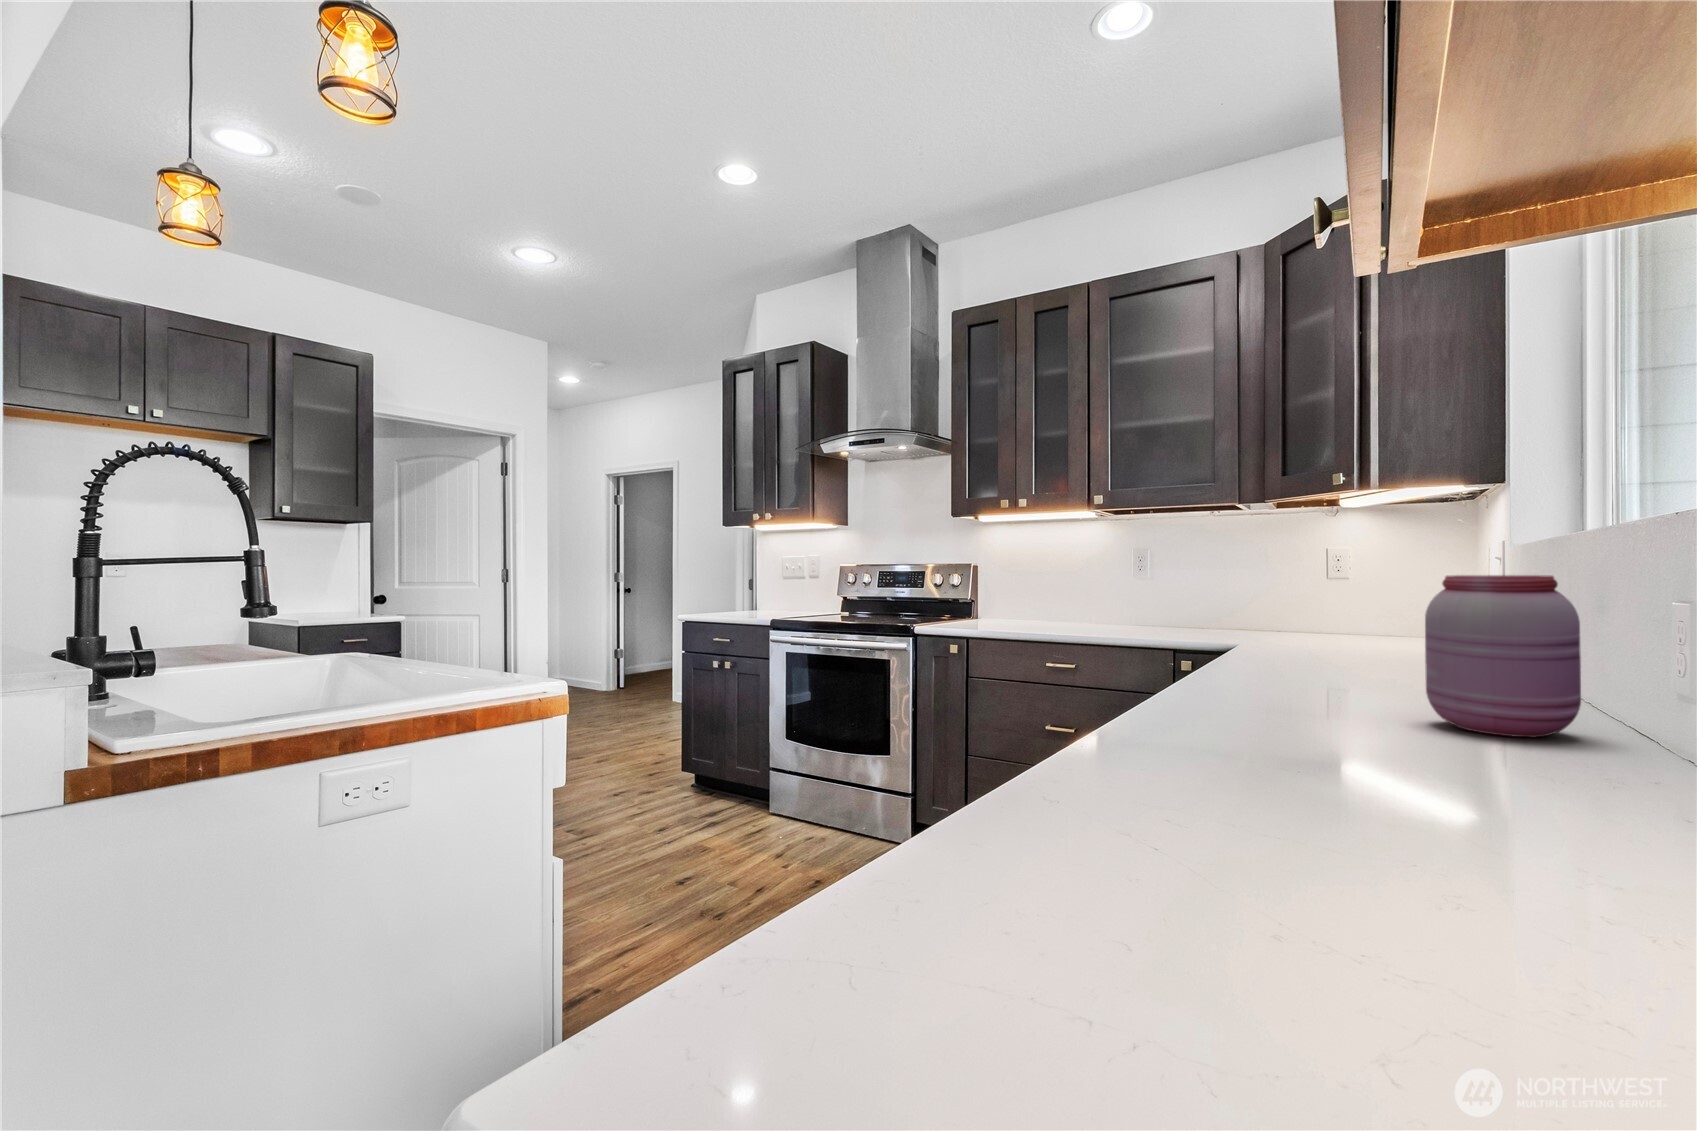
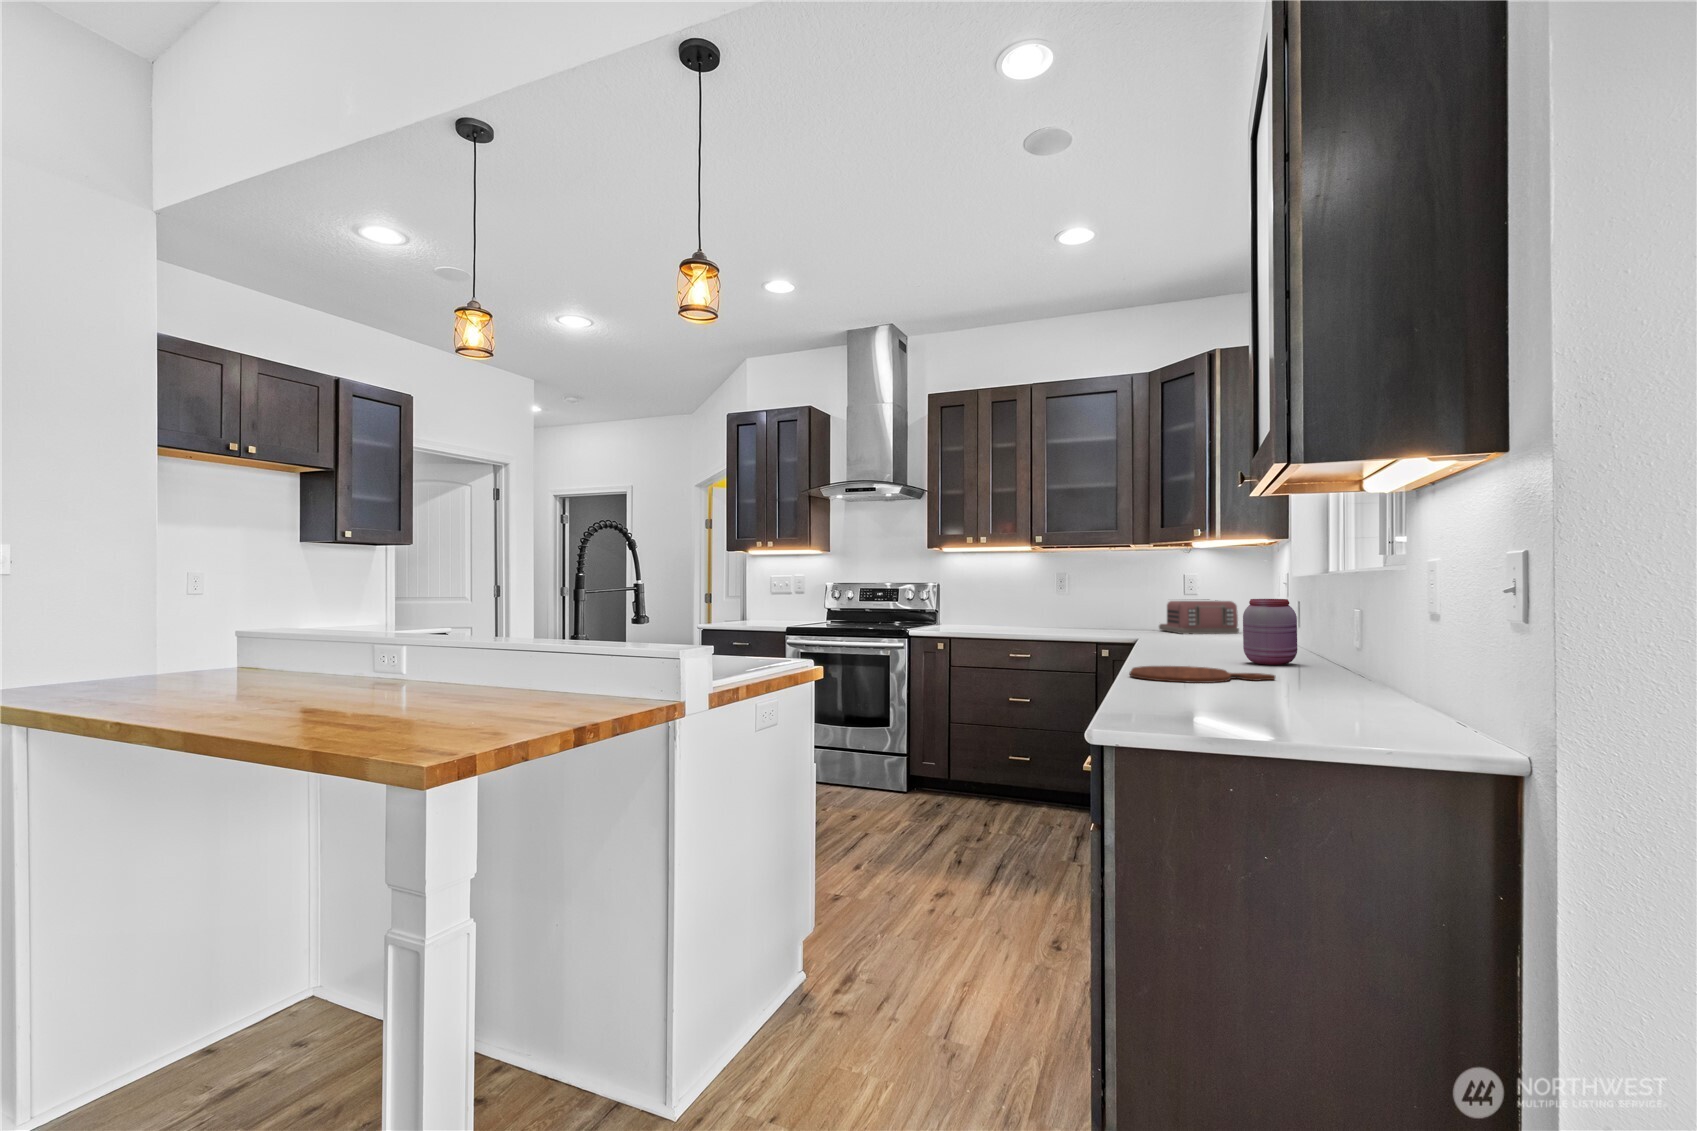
toaster: none [1286,590,1421,644] -> present [1159,600,1239,634]
cutting board: none [1074,733,1543,827] -> present [1129,666,1275,683]

